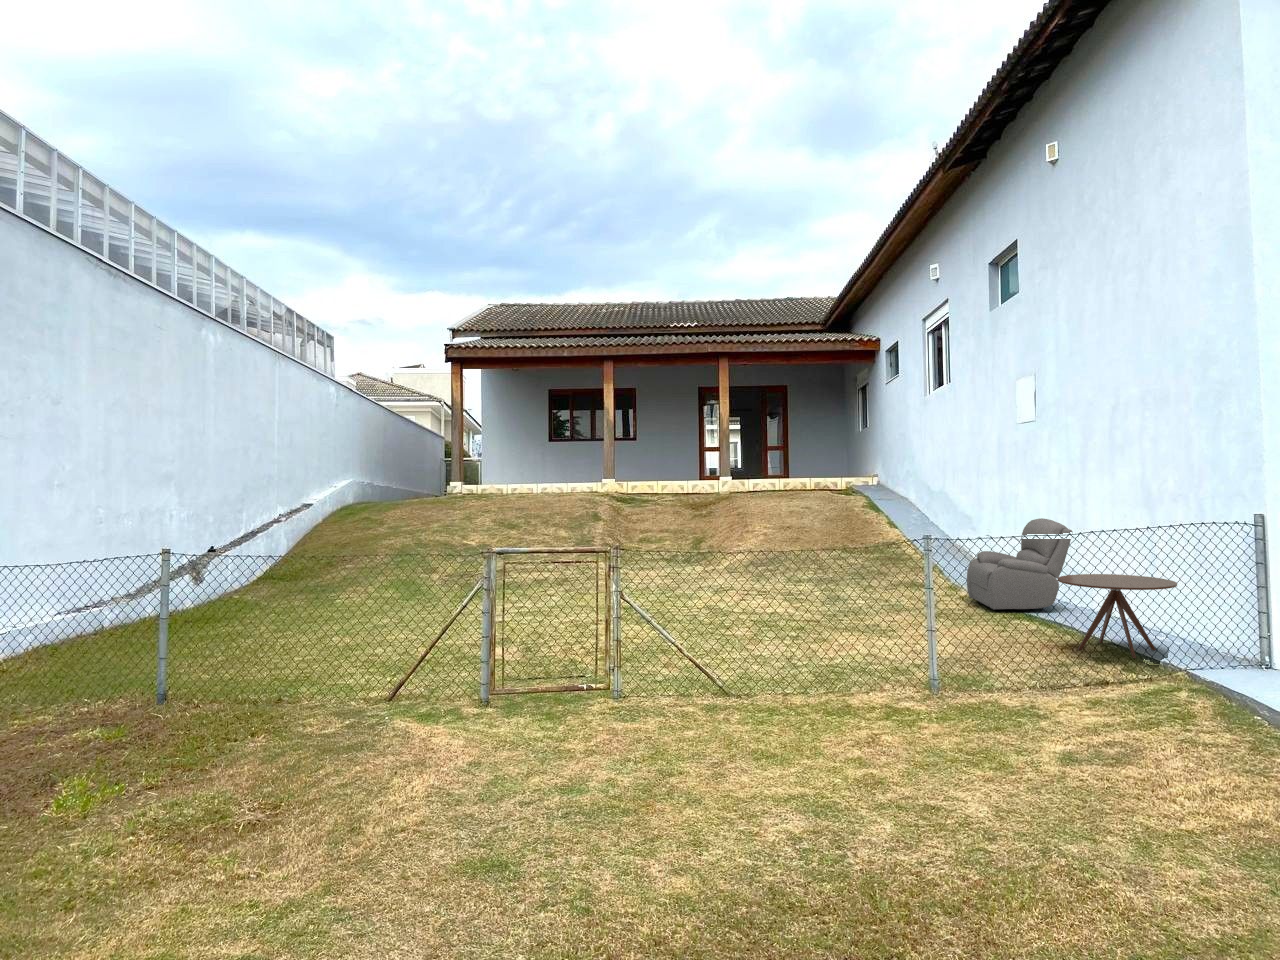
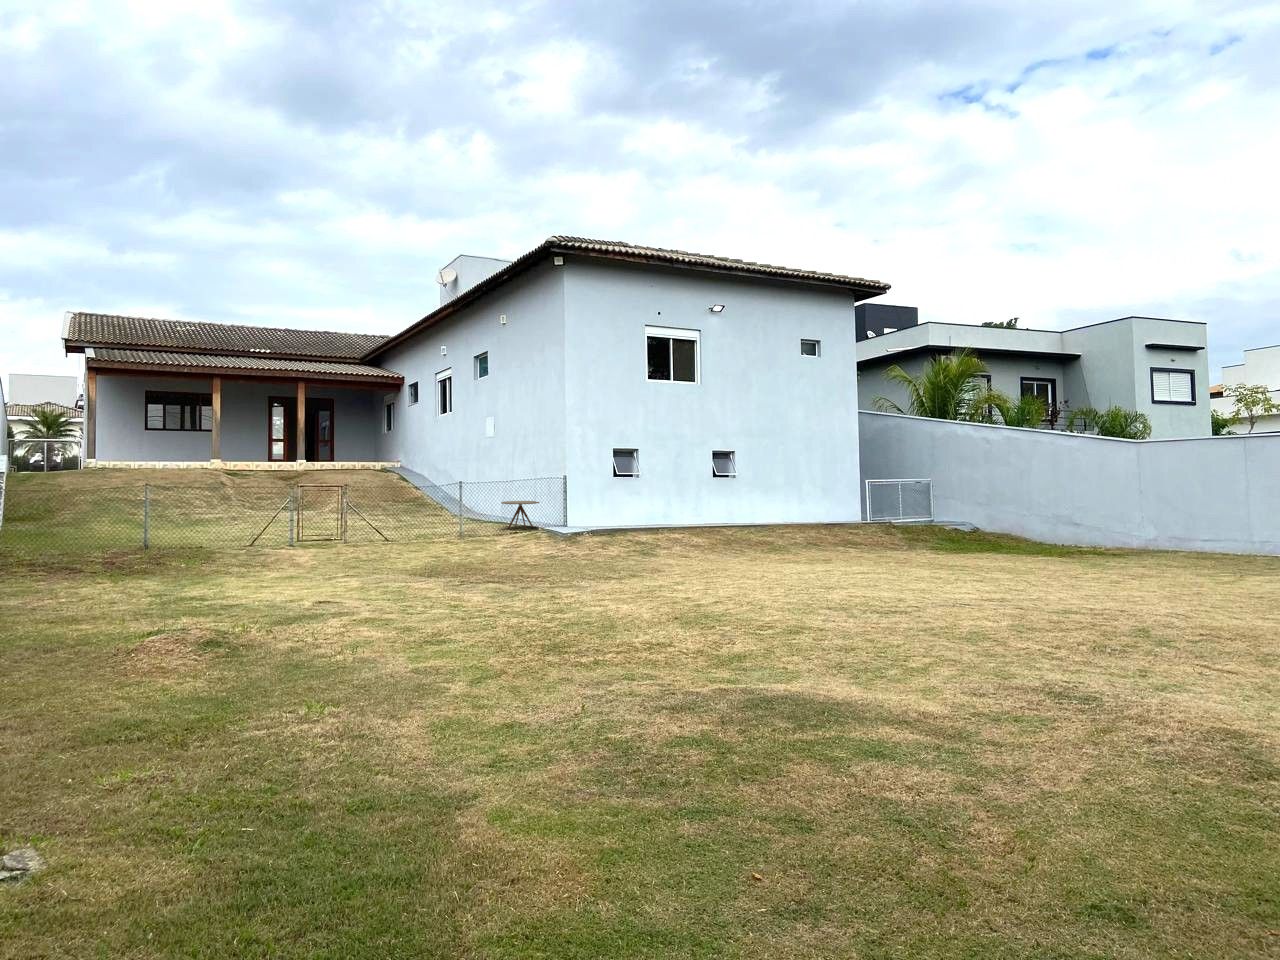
chair: present [967,518,1072,610] -> none [463,481,506,521]

